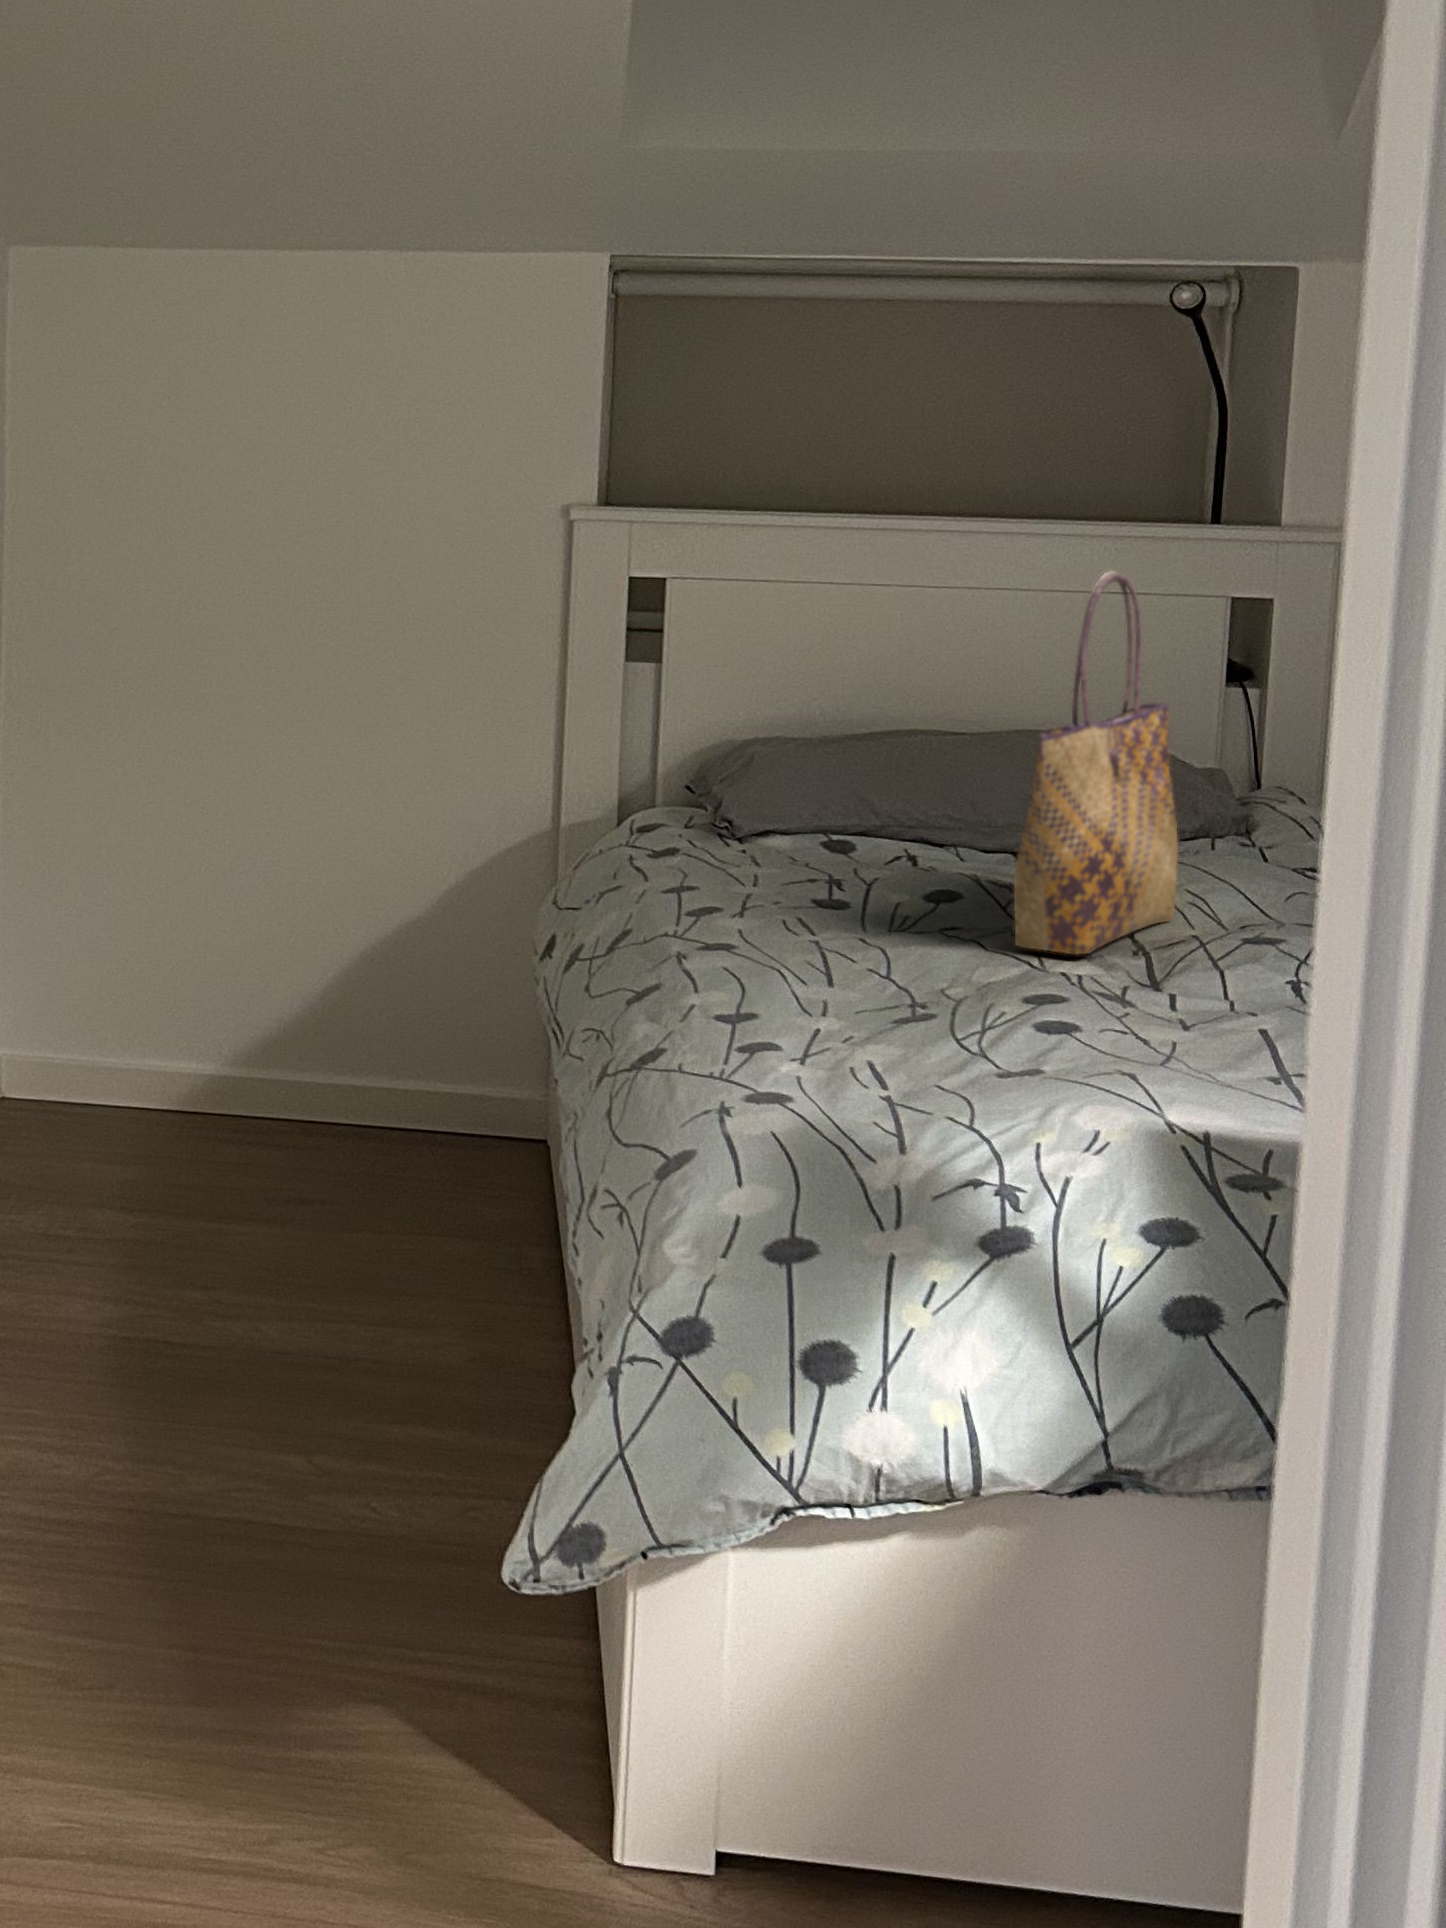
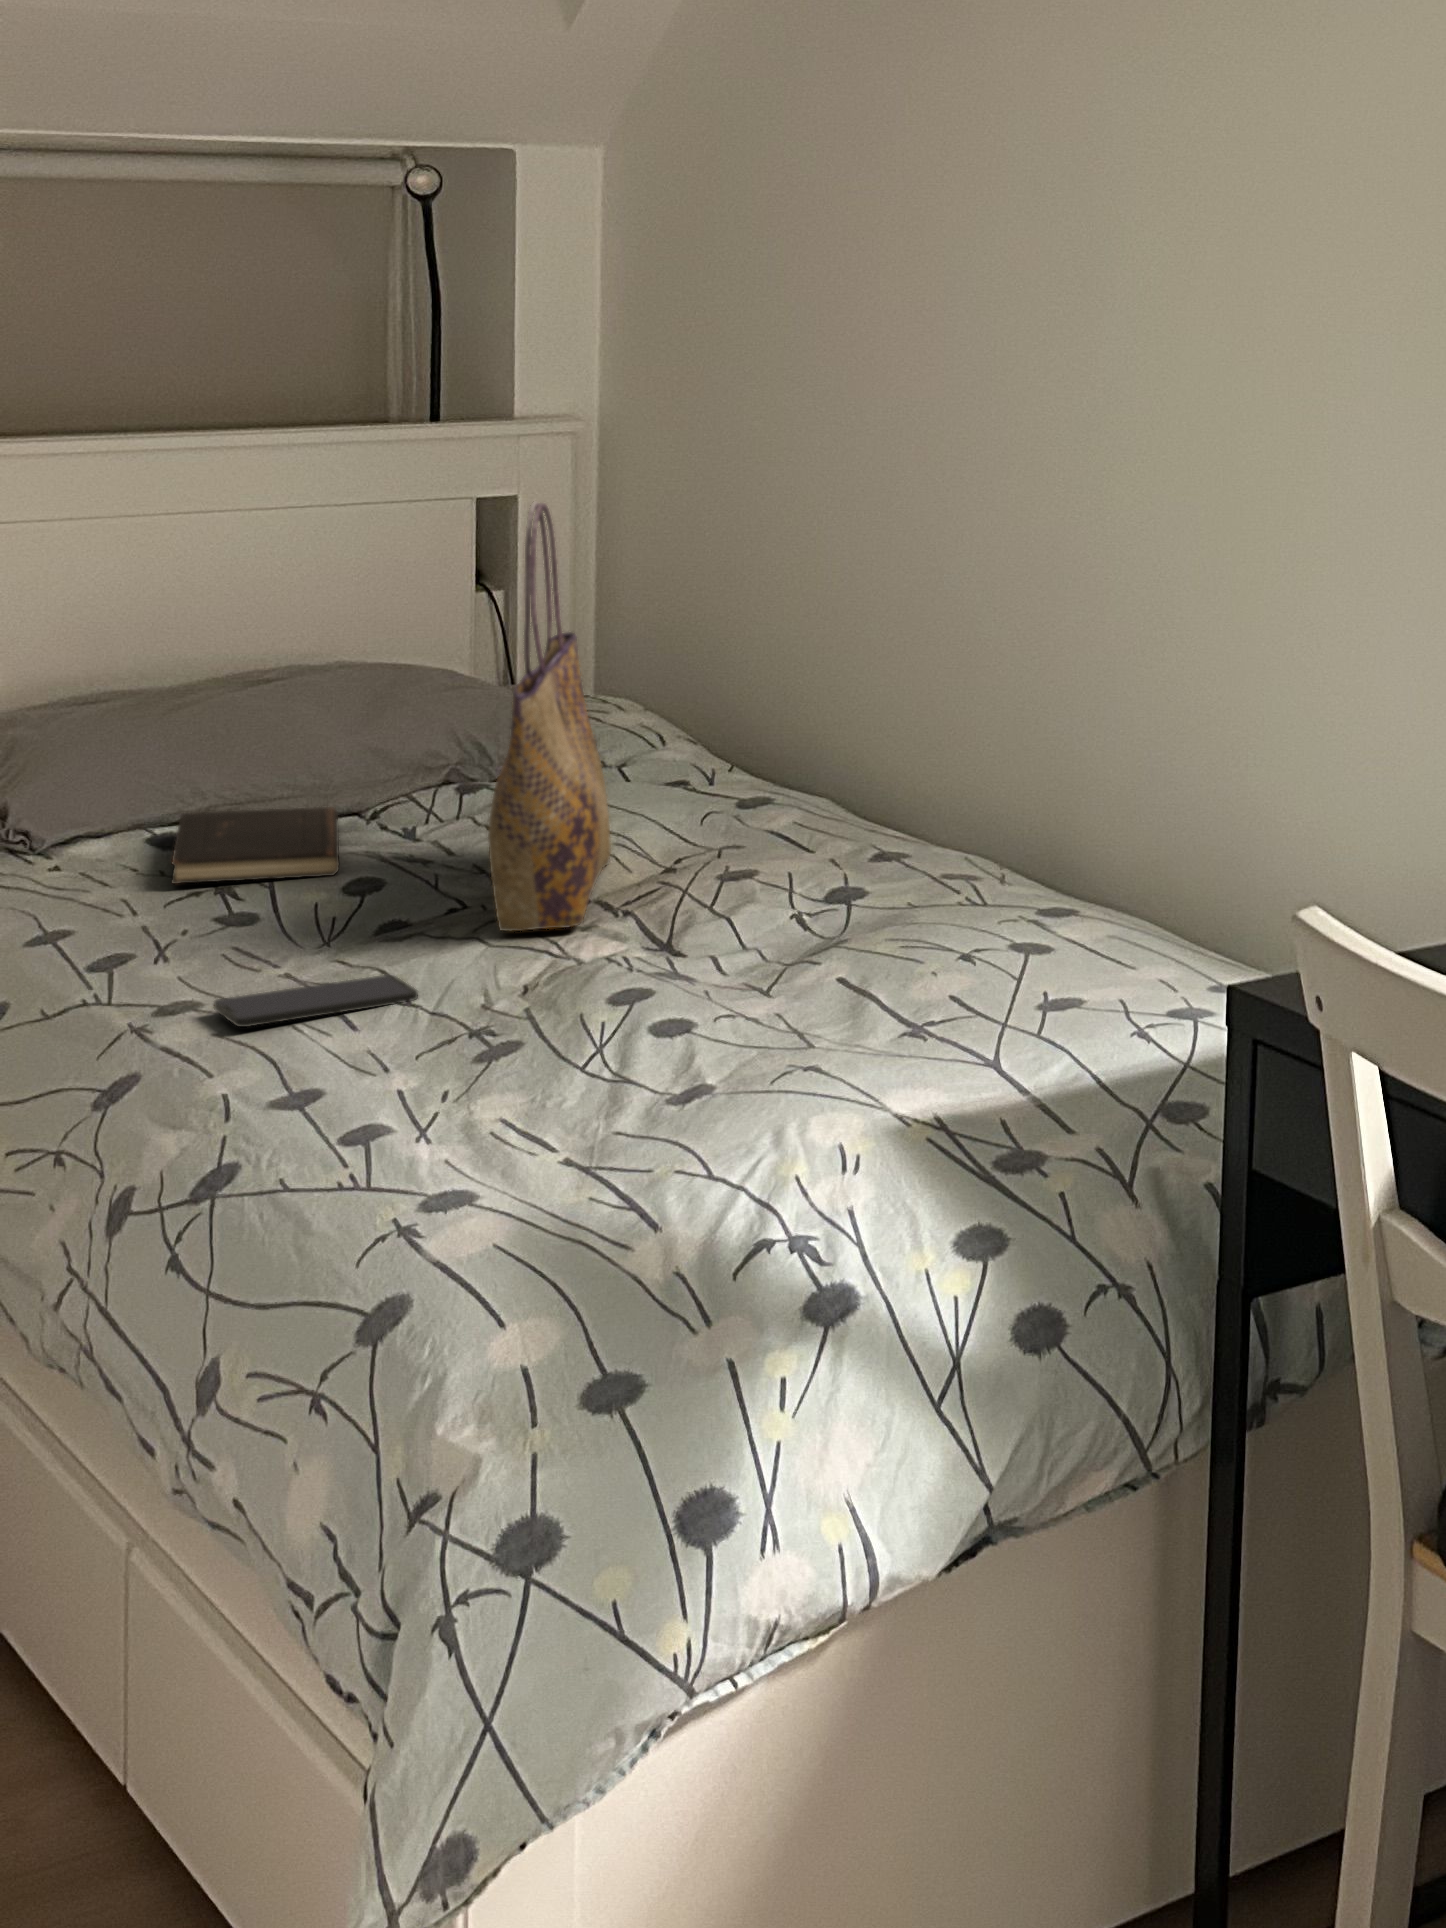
hardcover book: none [806,820,983,887] -> present [172,807,339,884]
smartphone: none [744,942,906,978] -> present [214,975,418,1027]

